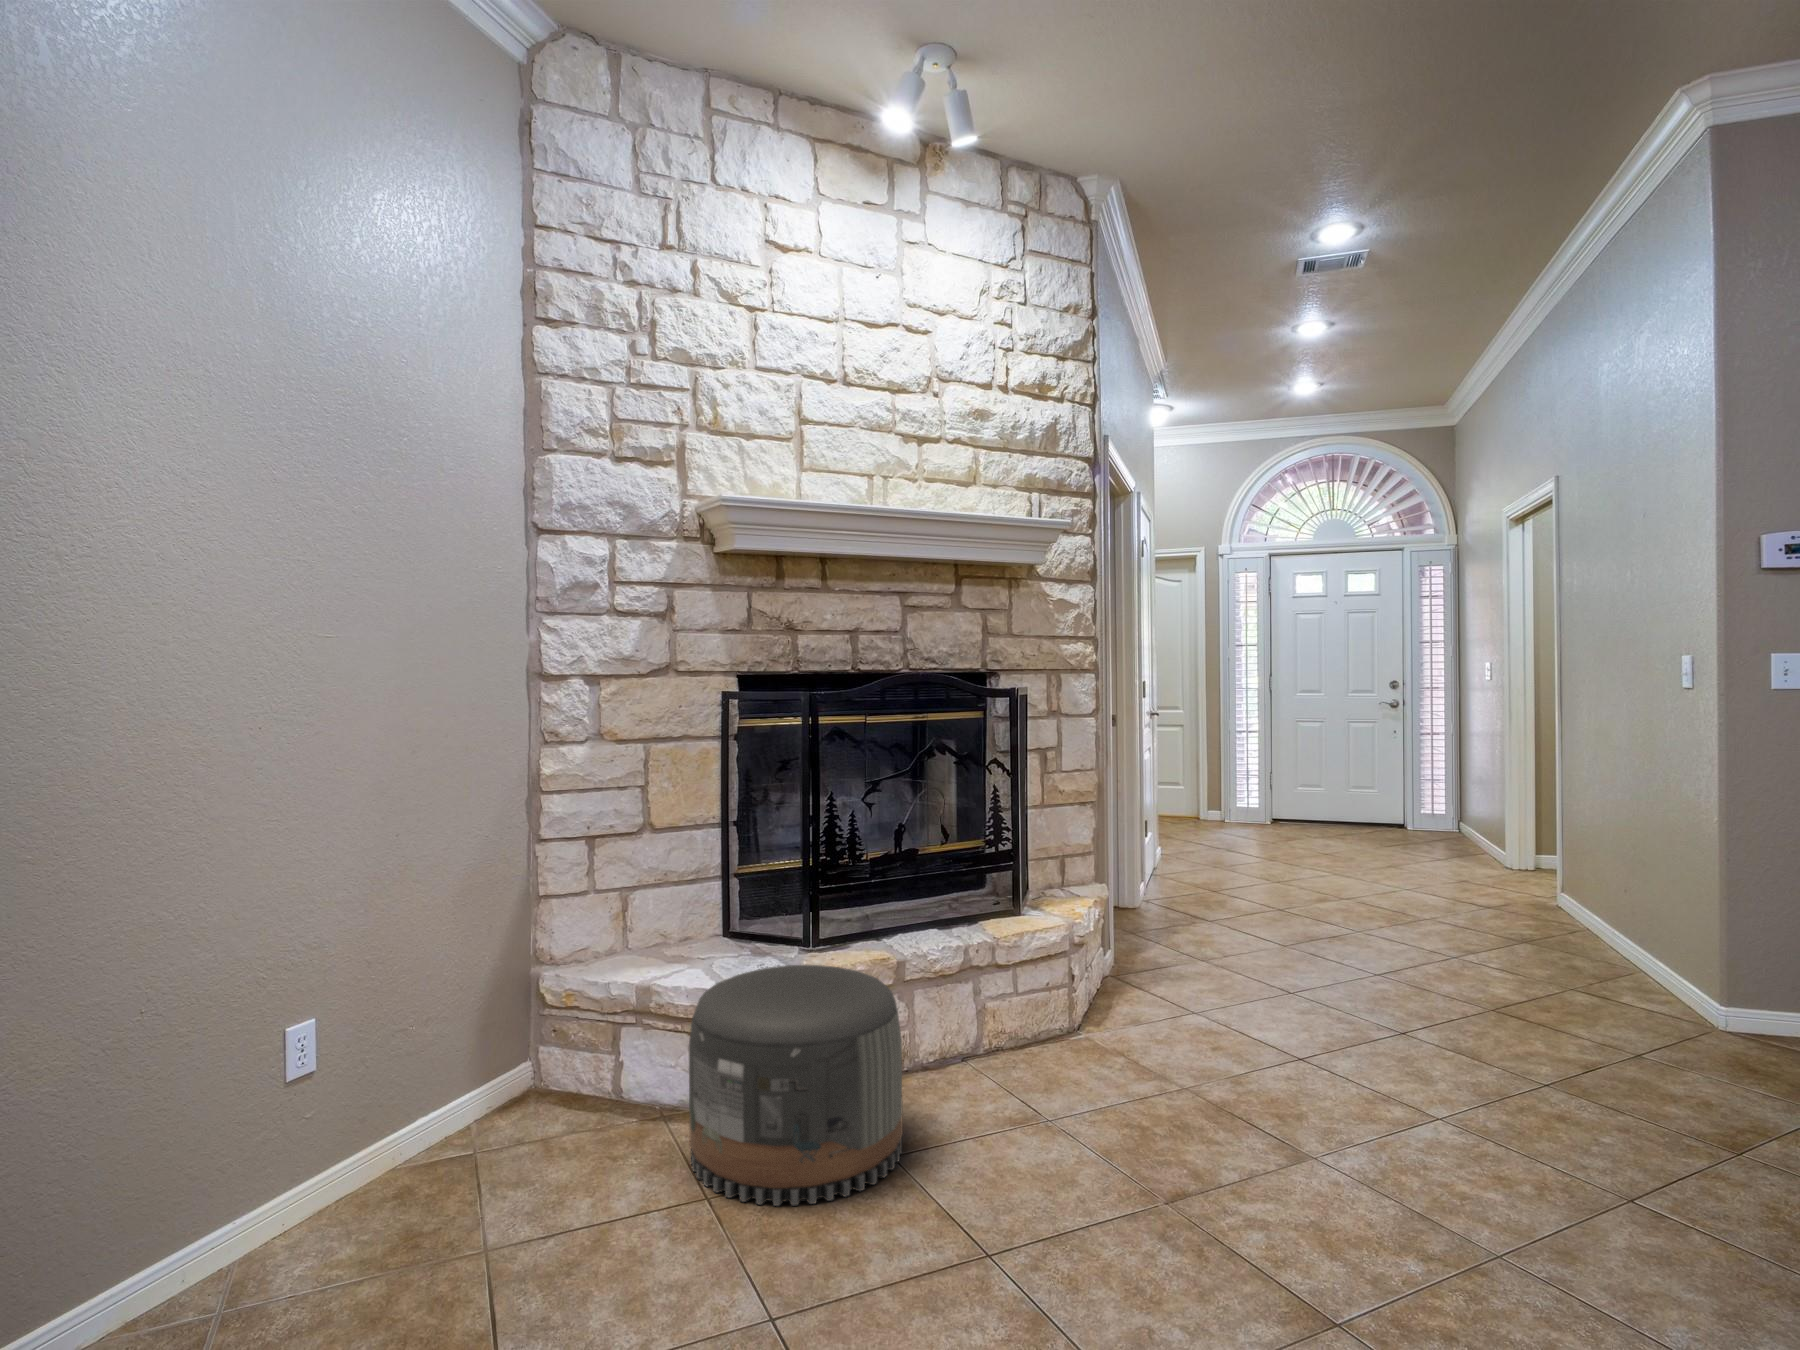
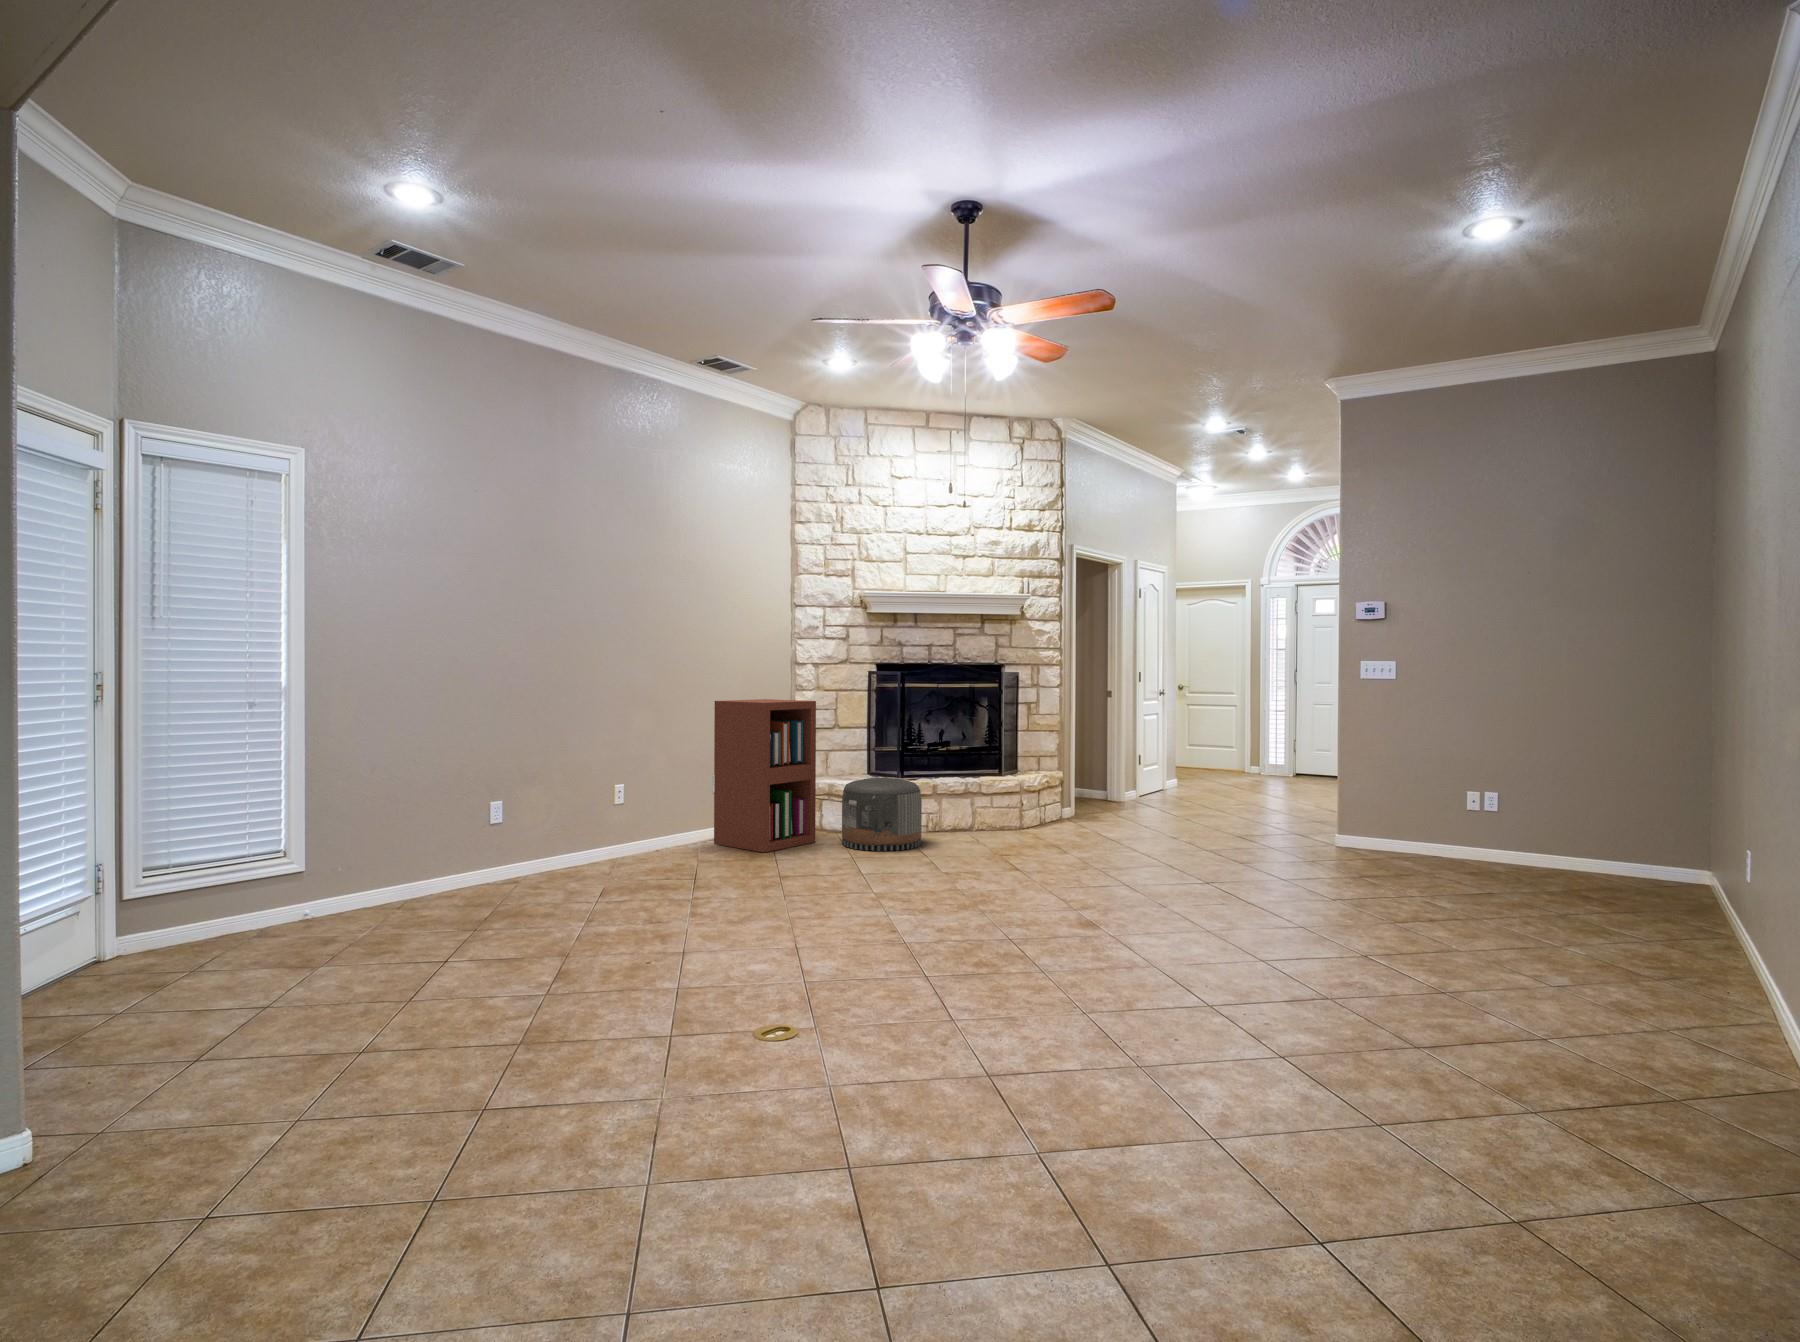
bookshelf: none [290,774,614,1280] -> present [714,699,816,852]

